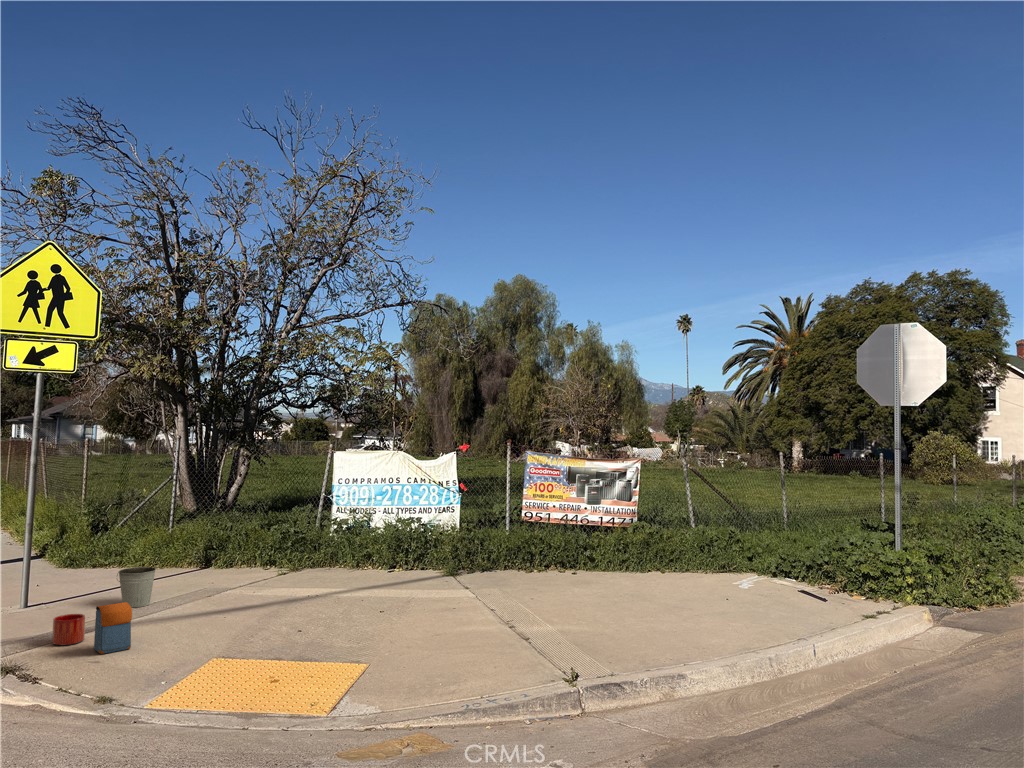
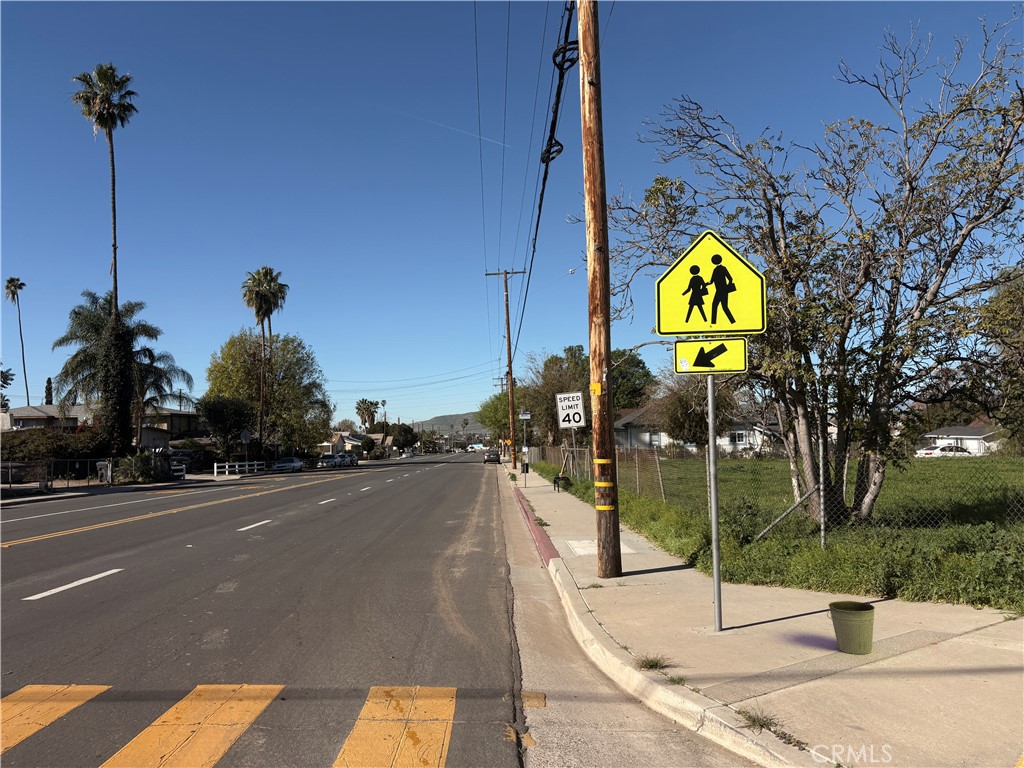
backpack: present [94,602,132,654] -> none [864,666,923,738]
planter: present [52,614,85,645] -> none [799,666,840,710]

